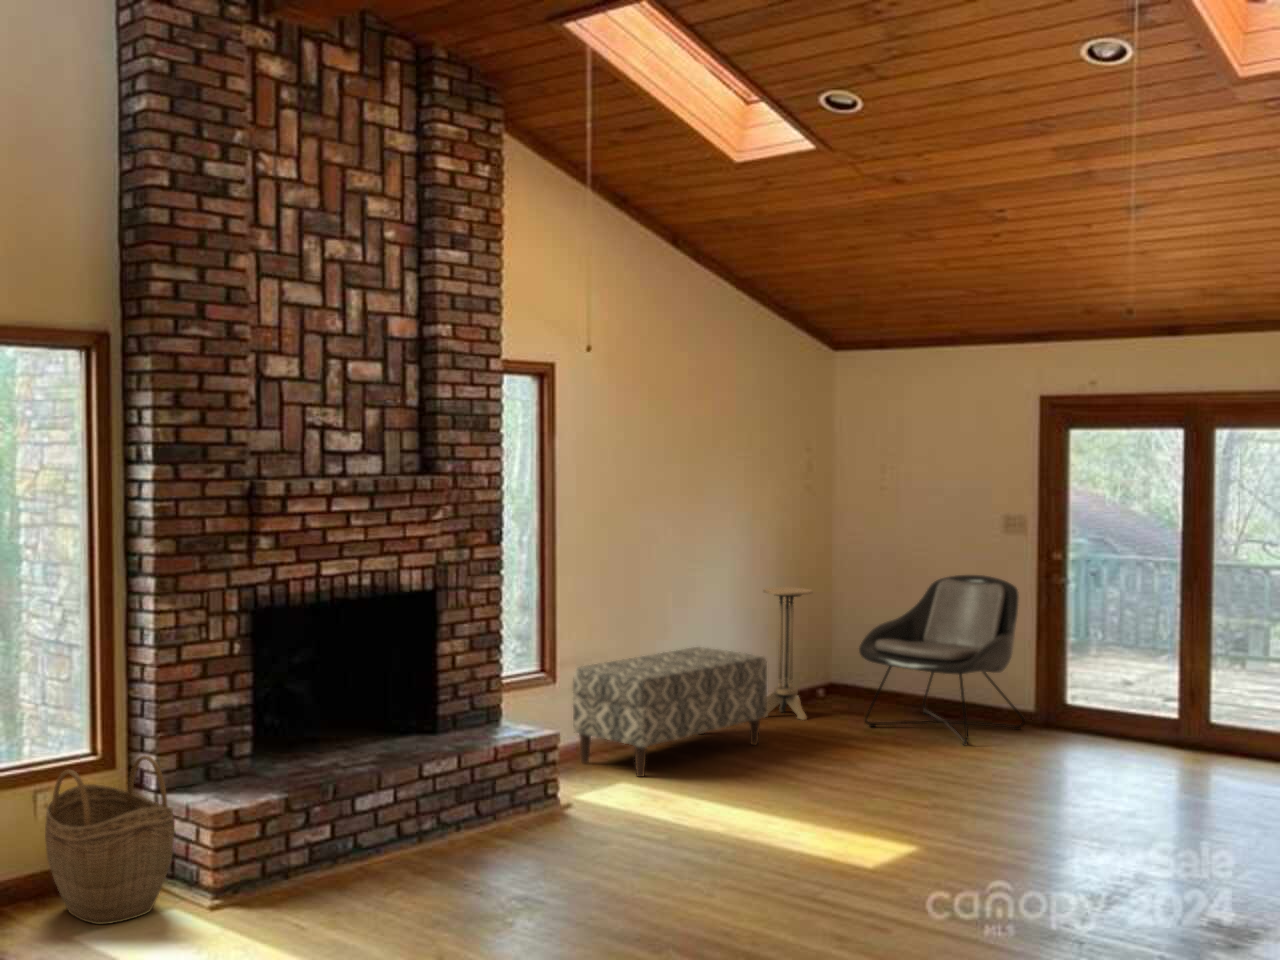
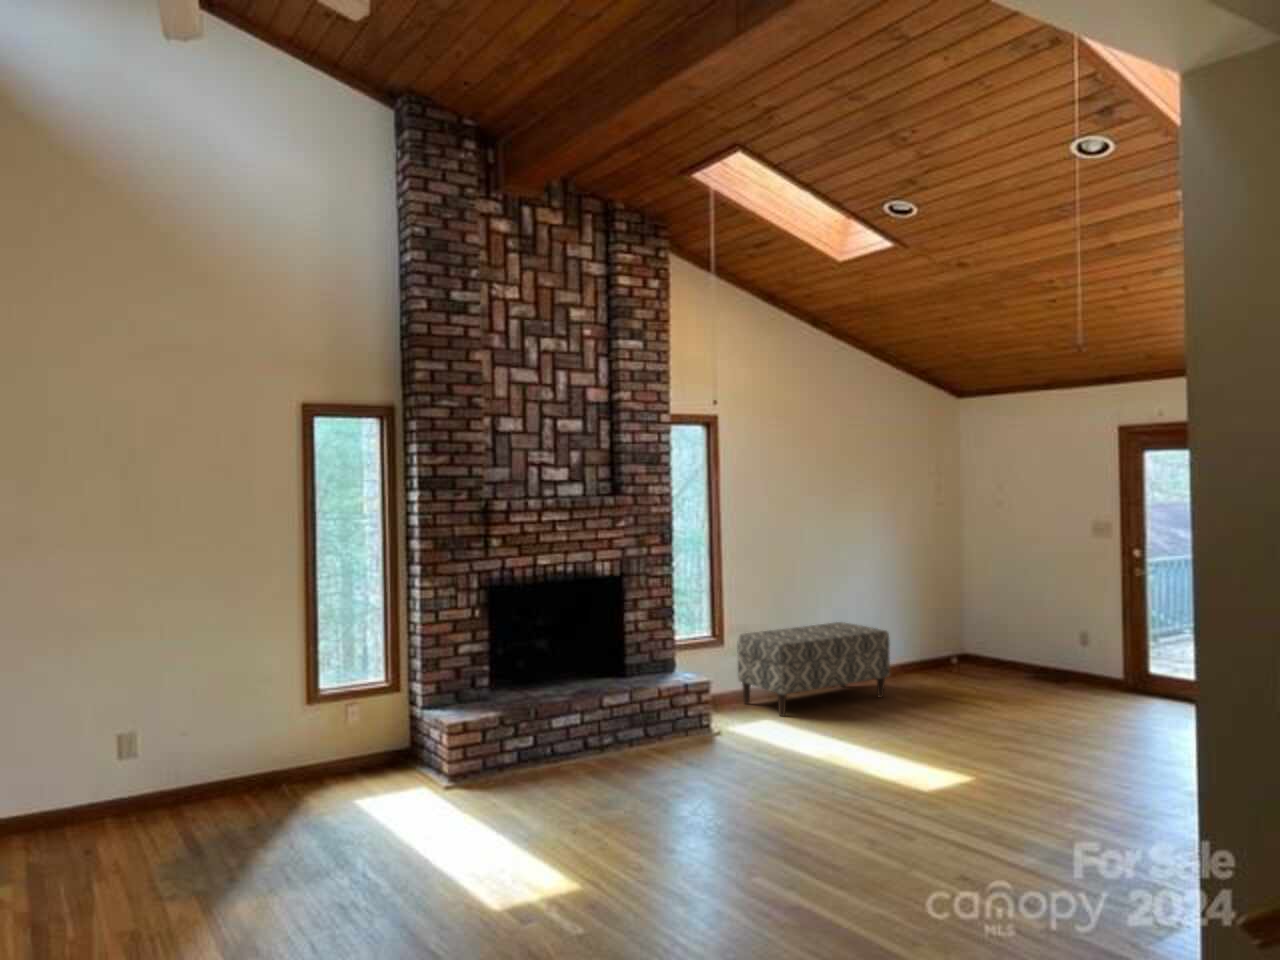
lounge chair: present [859,575,1025,745] -> none [970,571,1113,707]
side table: present [763,587,813,720] -> none [895,579,935,680]
woven basket: present [45,756,174,925] -> none [351,682,427,792]

